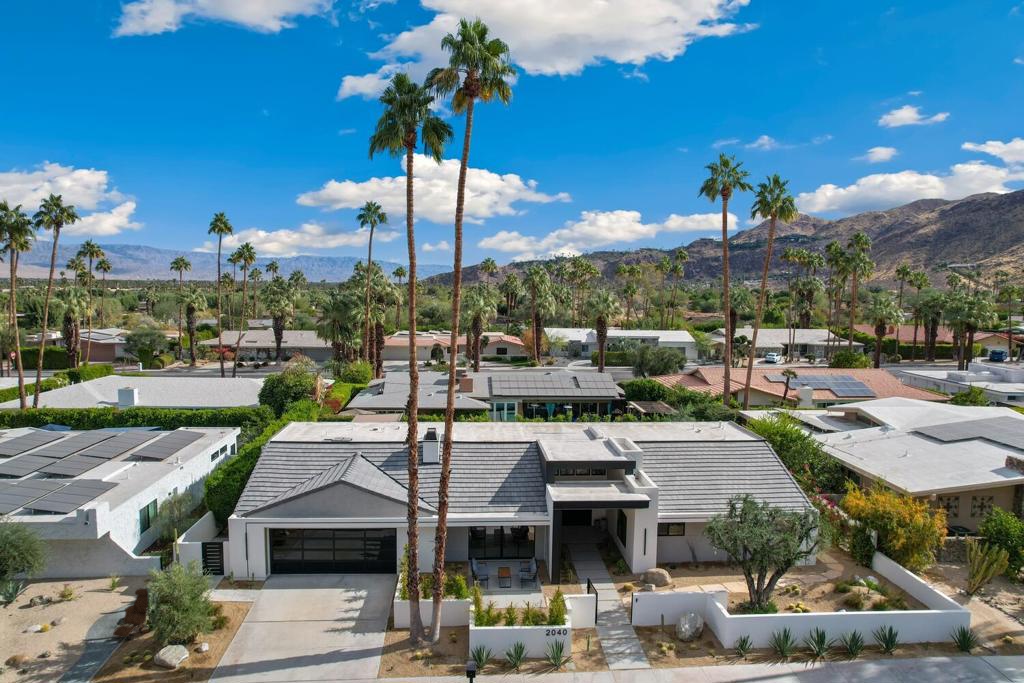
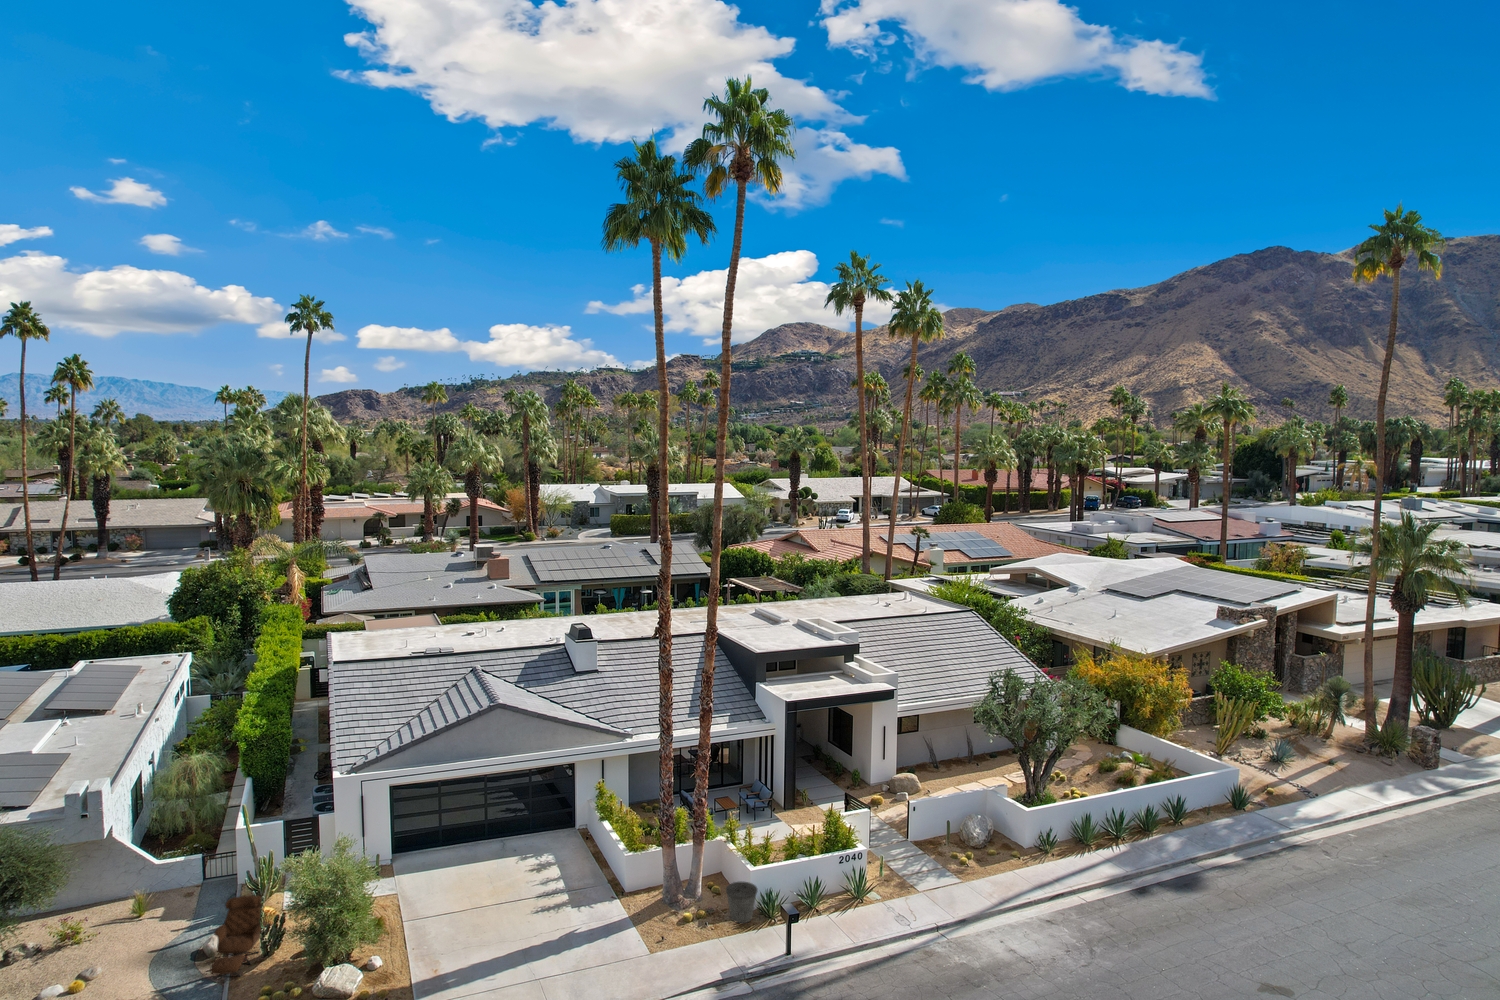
trash can: none [446,636,470,668] -> present [726,882,758,923]

